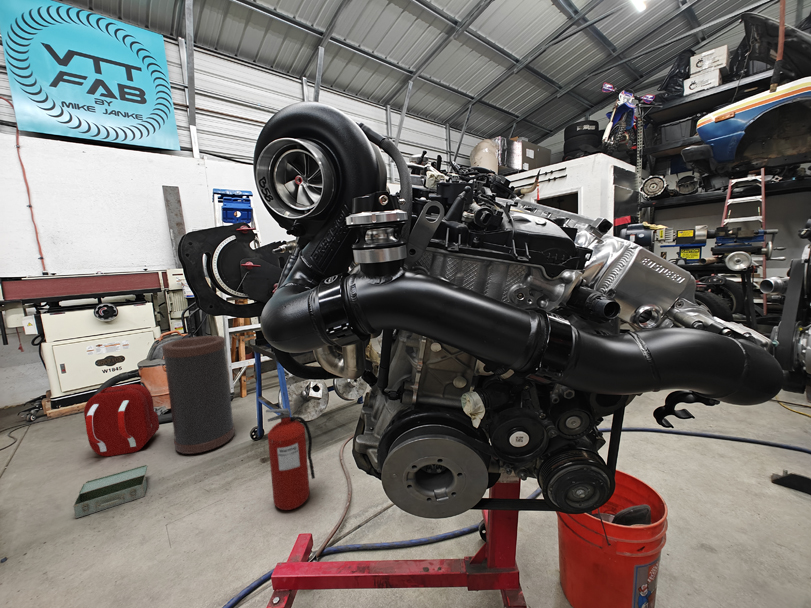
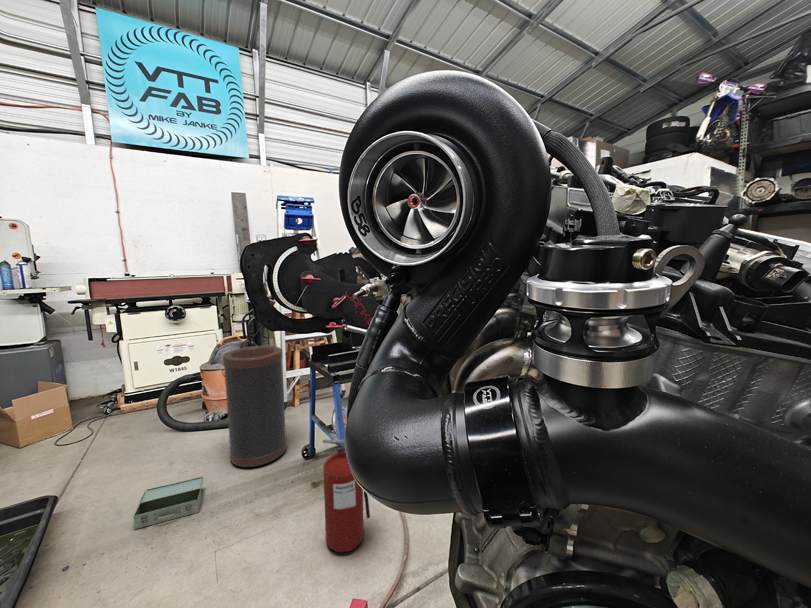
backpack: present [84,384,159,456] -> none [150,390,217,460]

